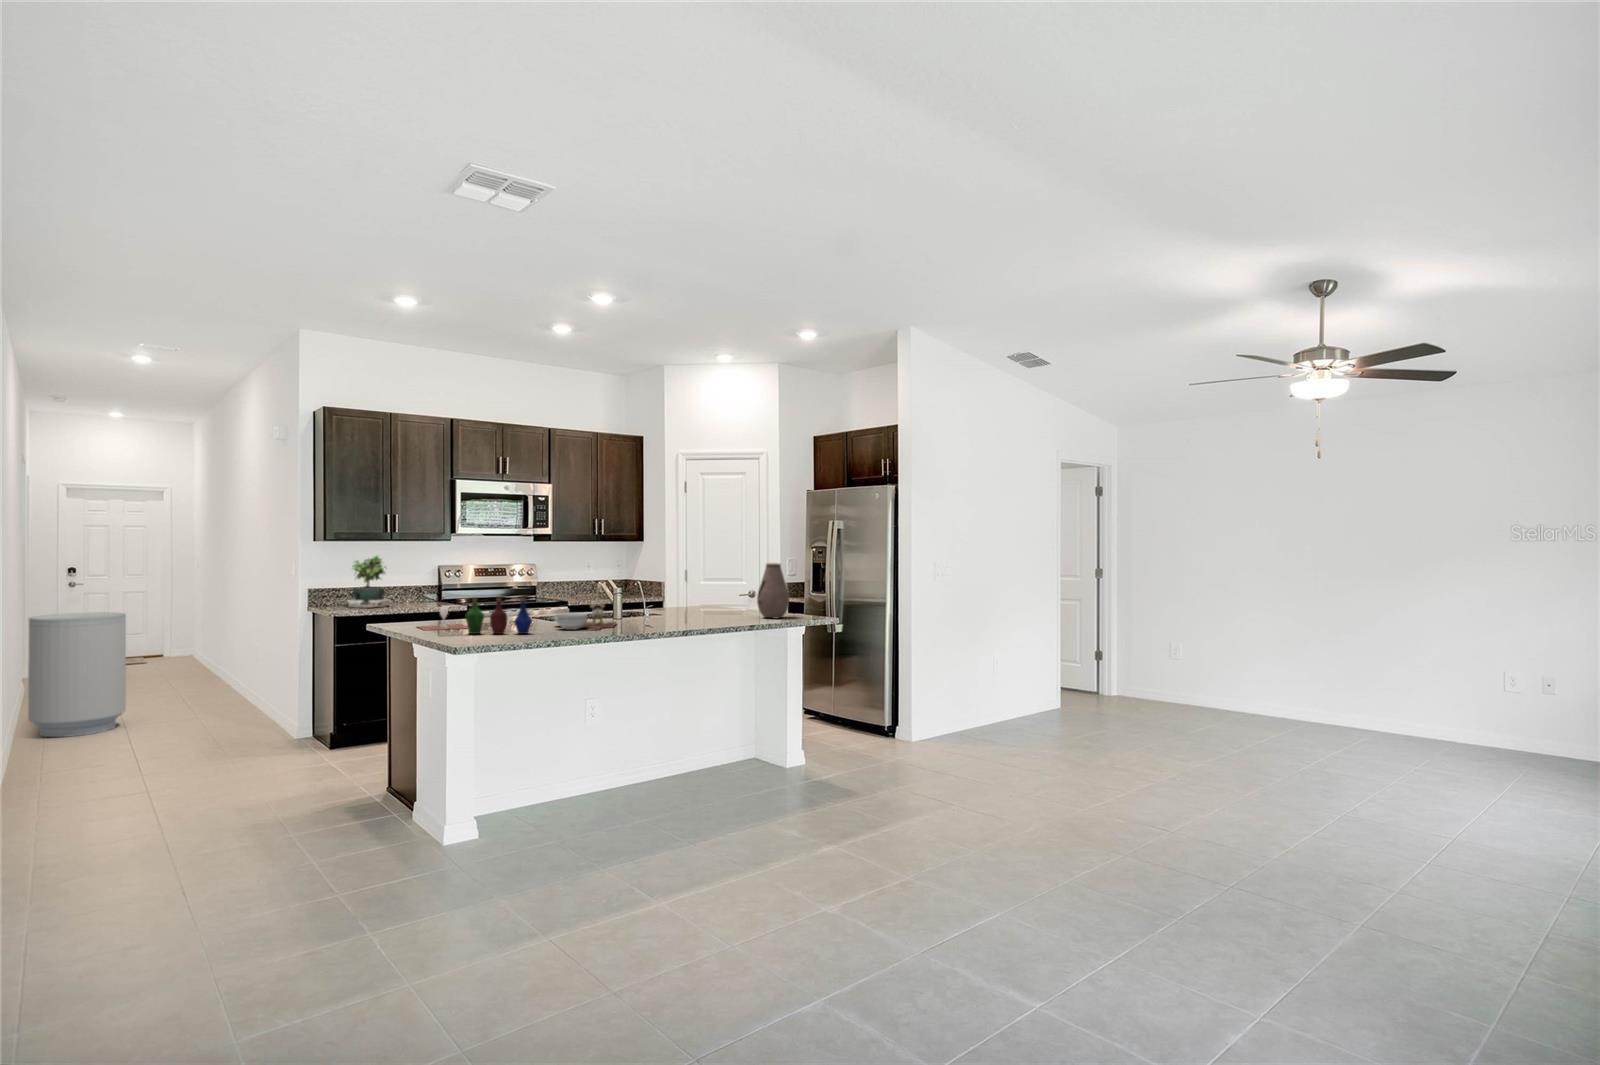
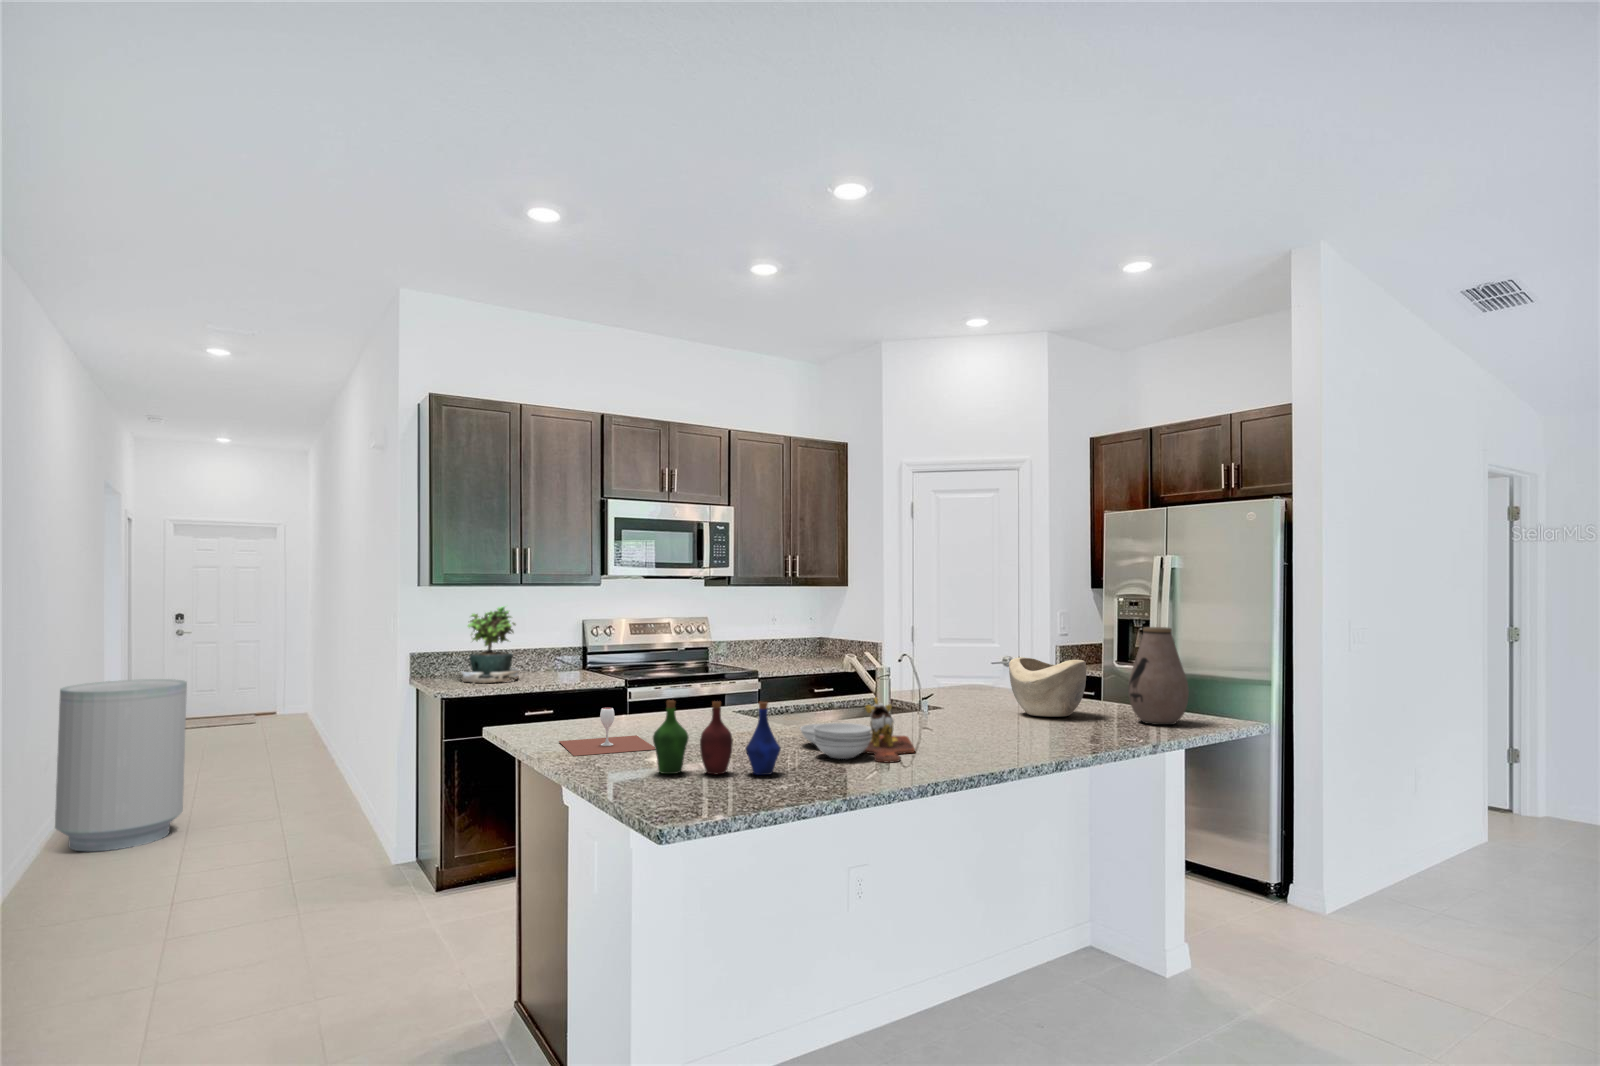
decorative bowl: none [695,583,739,616] -> present [1009,657,1086,717]

